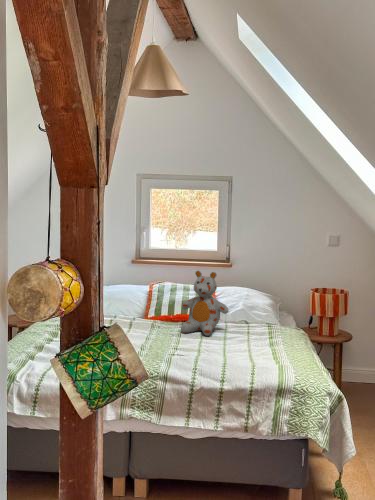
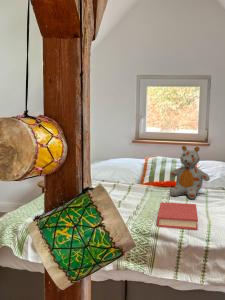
hardback book: none [166,340,212,370] -> present [157,202,198,230]

